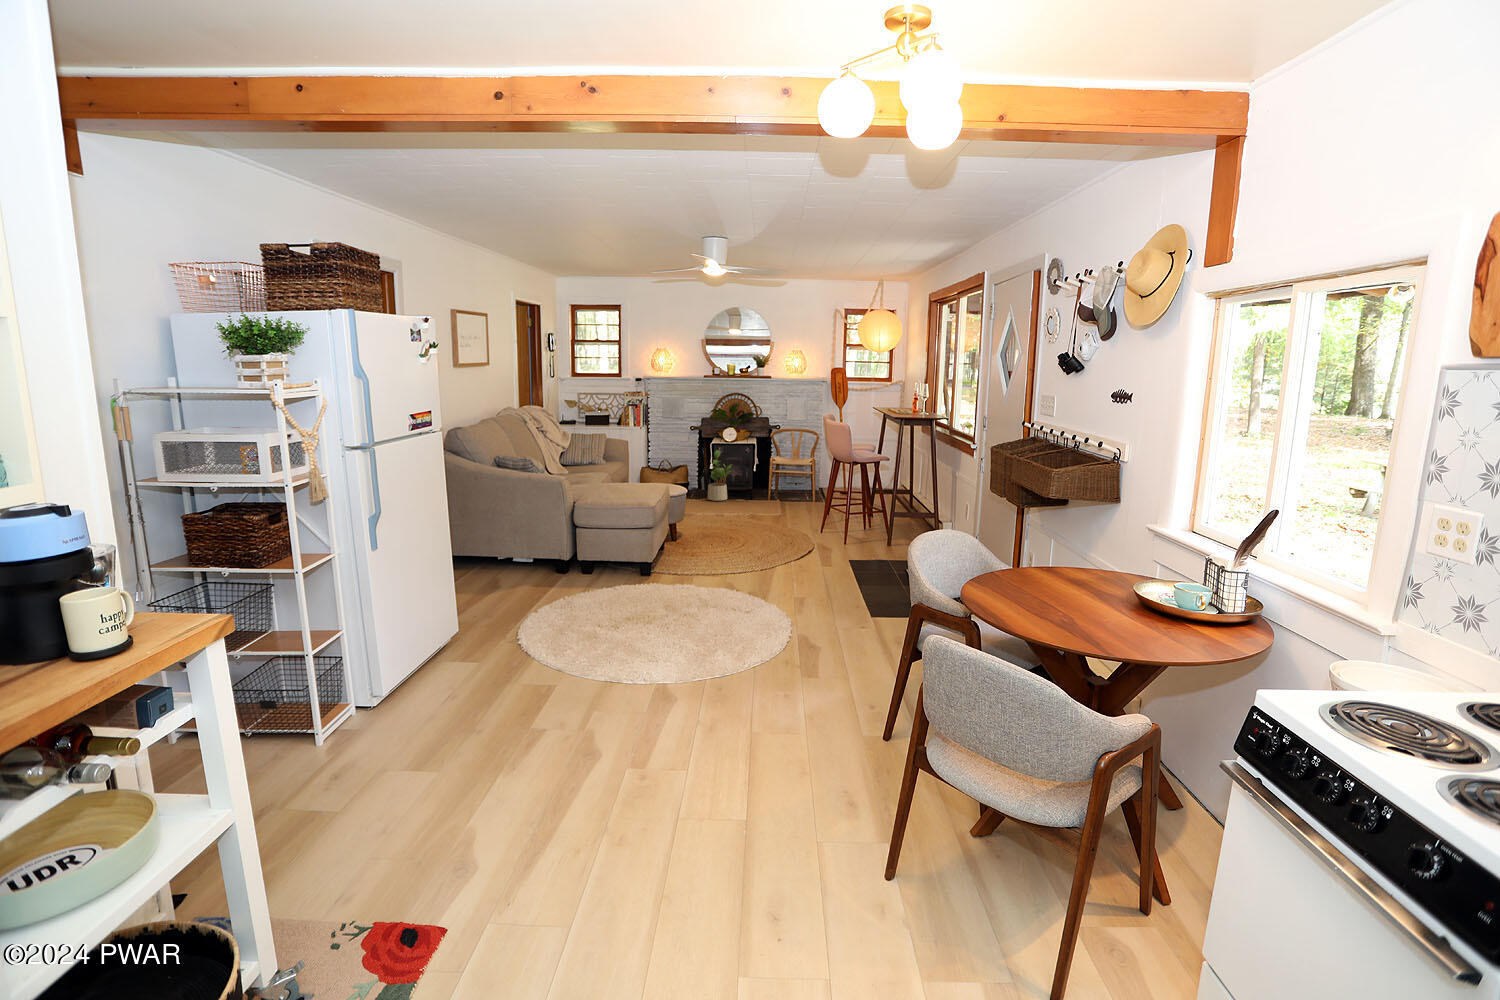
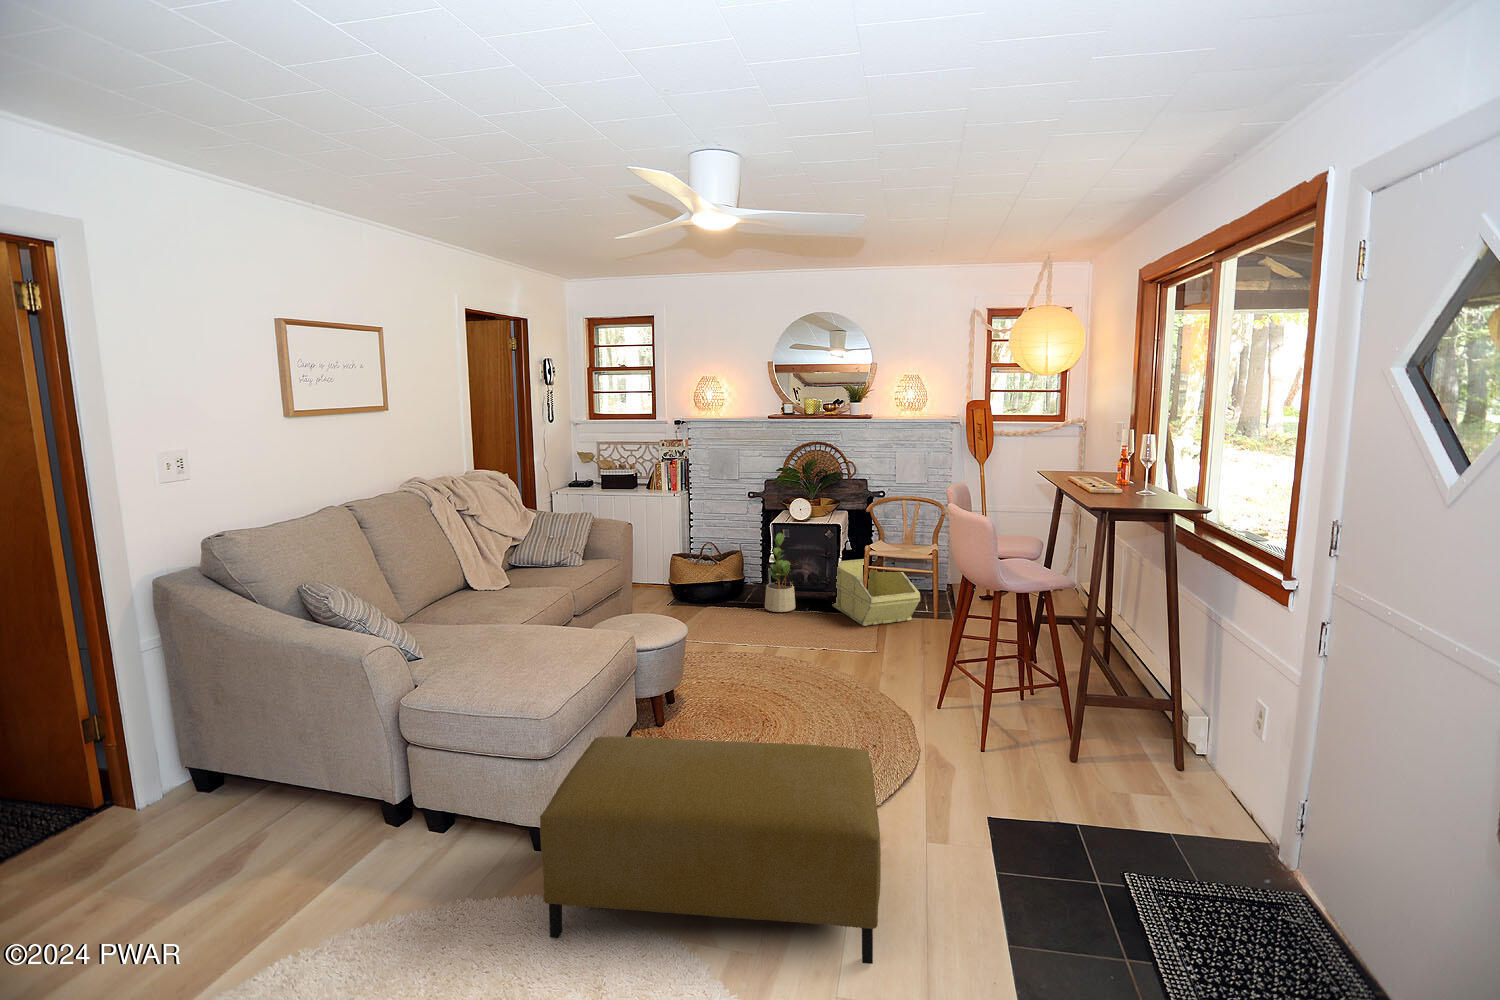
storage bin: none [747,468,806,505] -> present [832,559,920,626]
ottoman: none [664,520,809,594] -> present [540,736,881,964]

